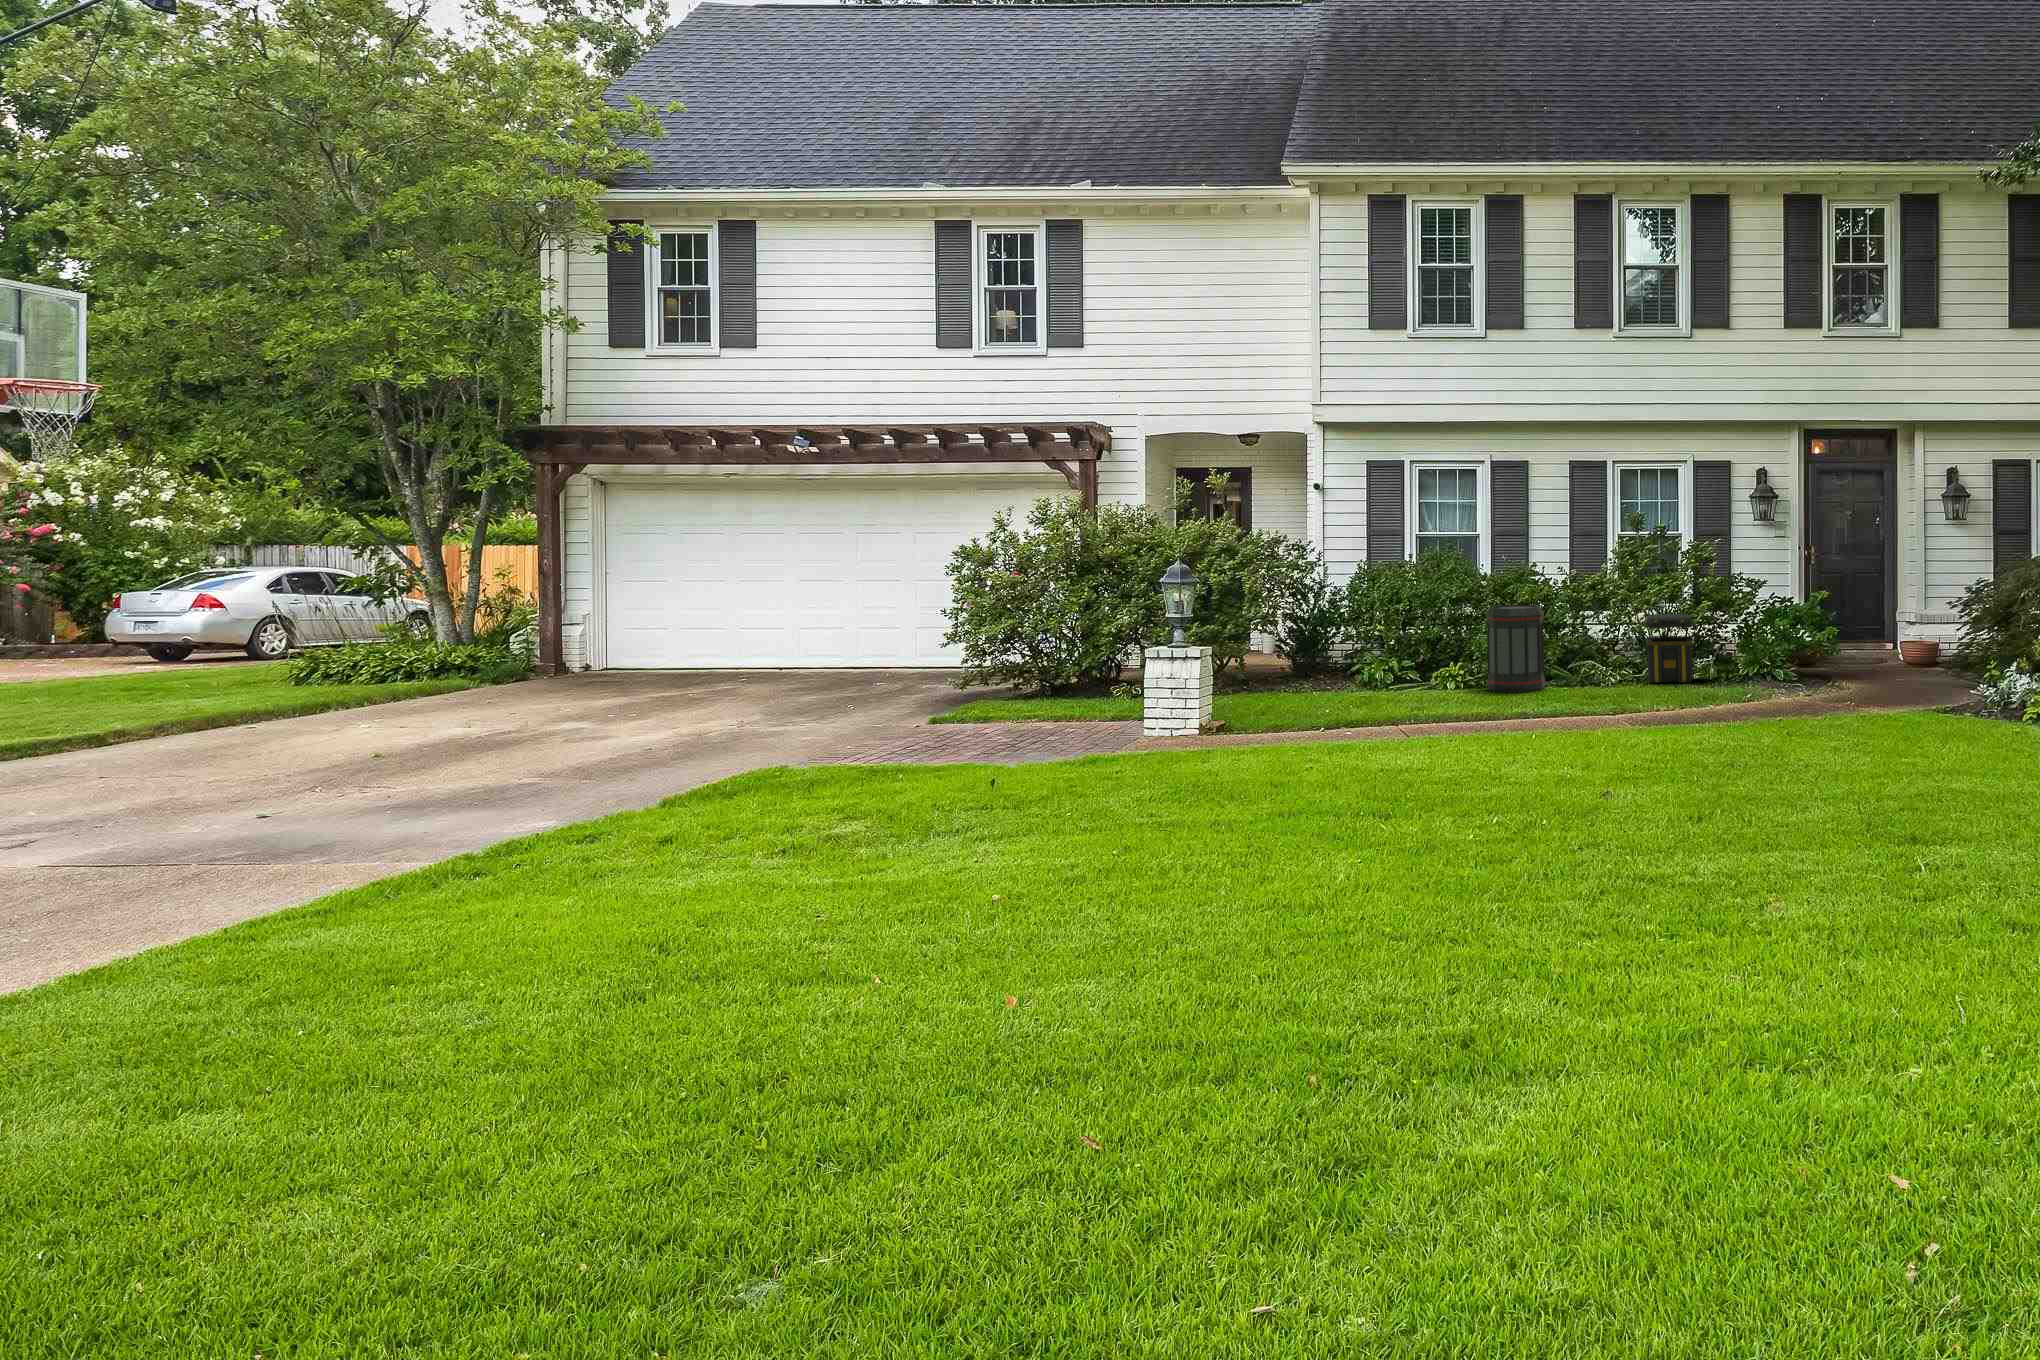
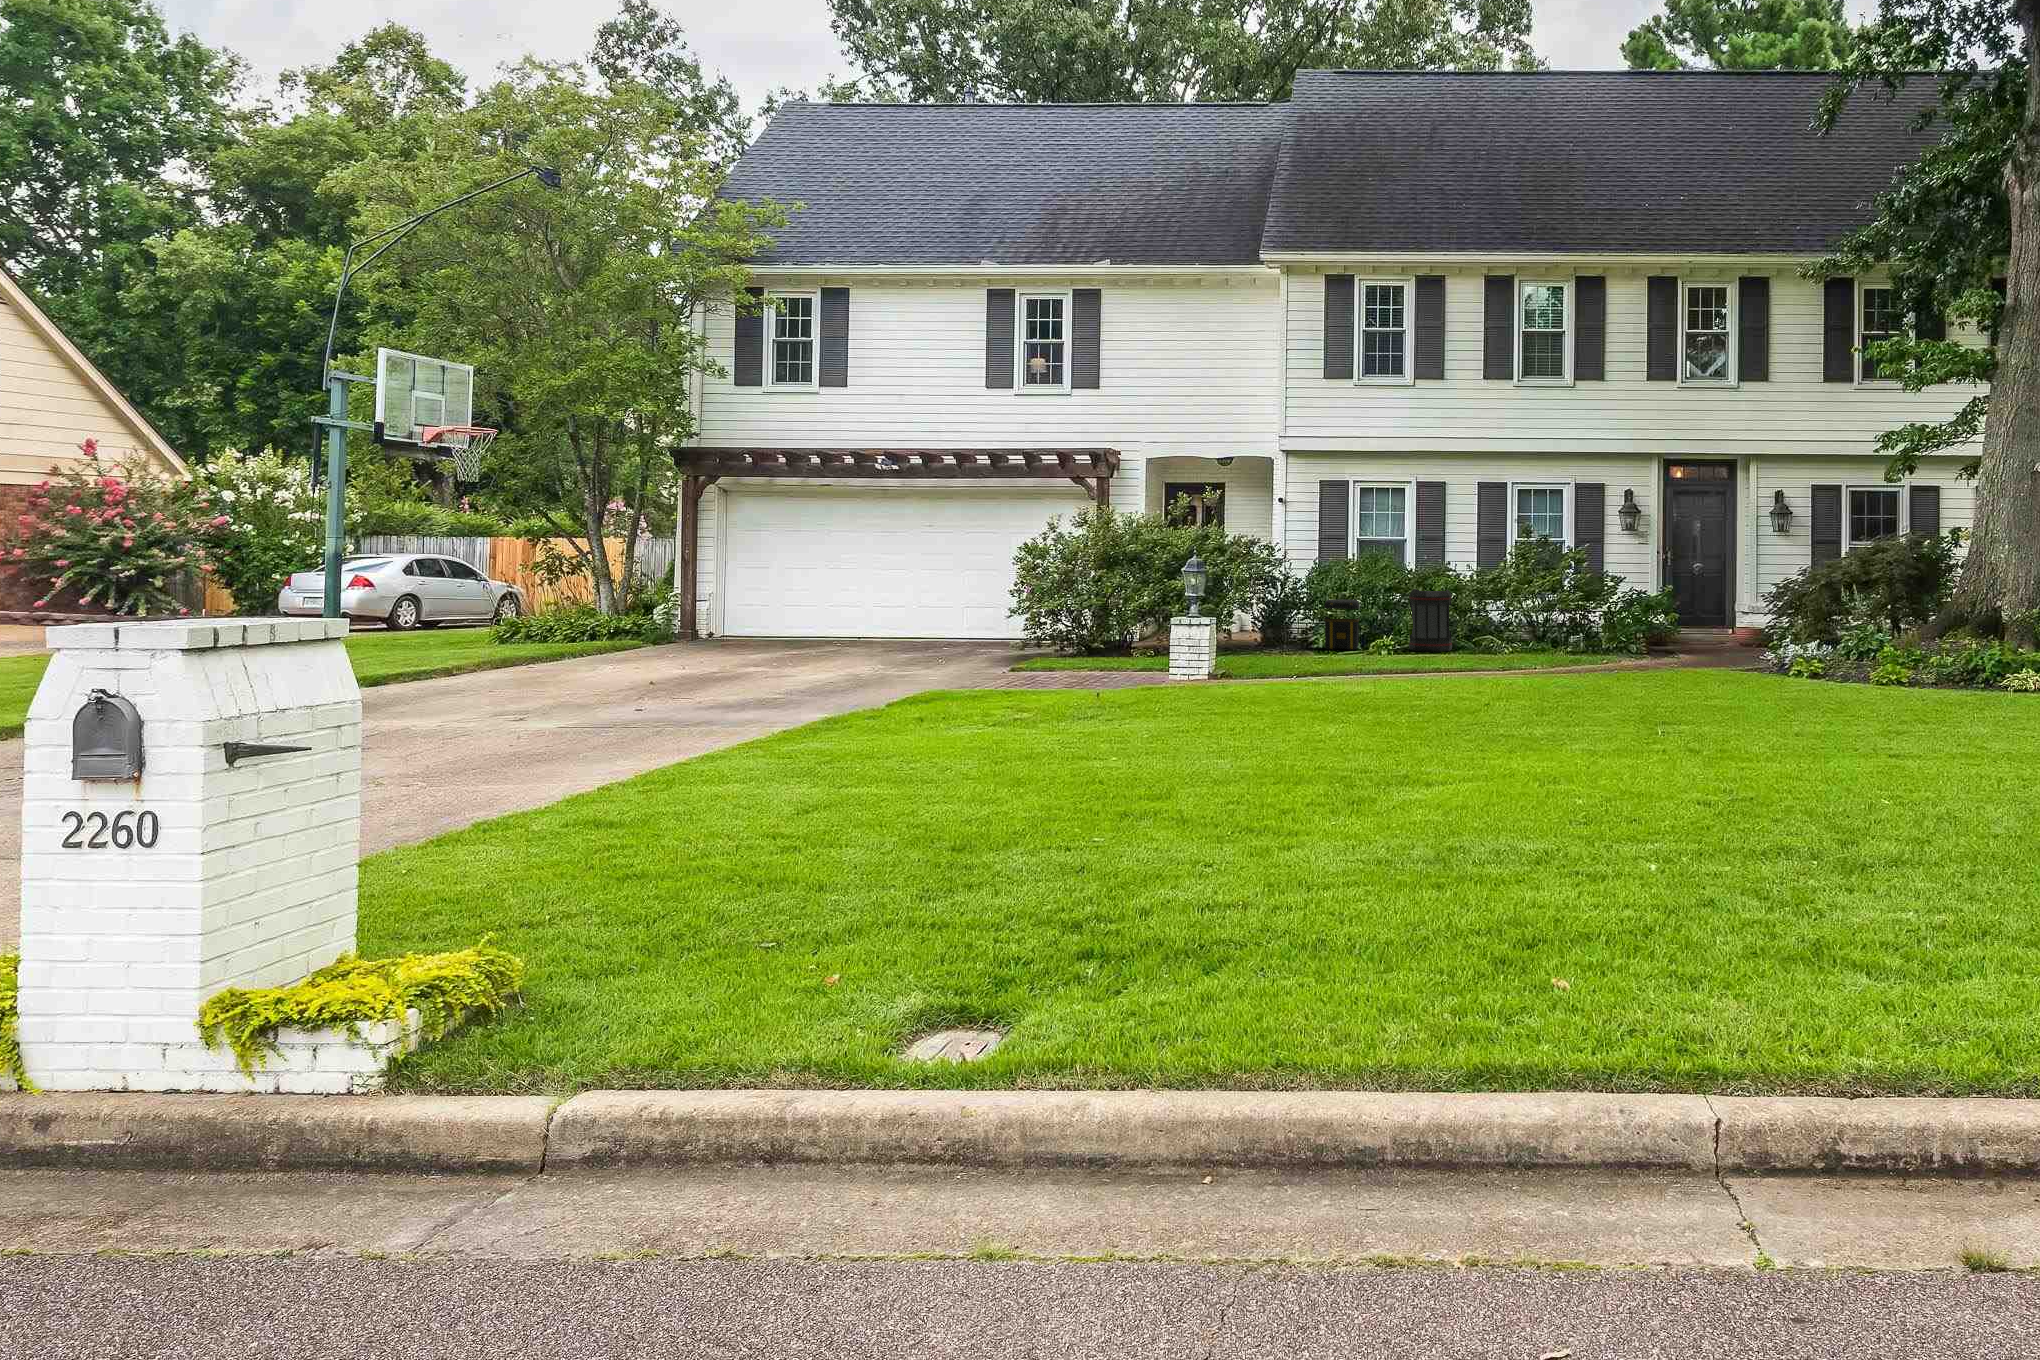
toolbox: present [1646,614,1693,683] -> present [1324,599,1359,650]

